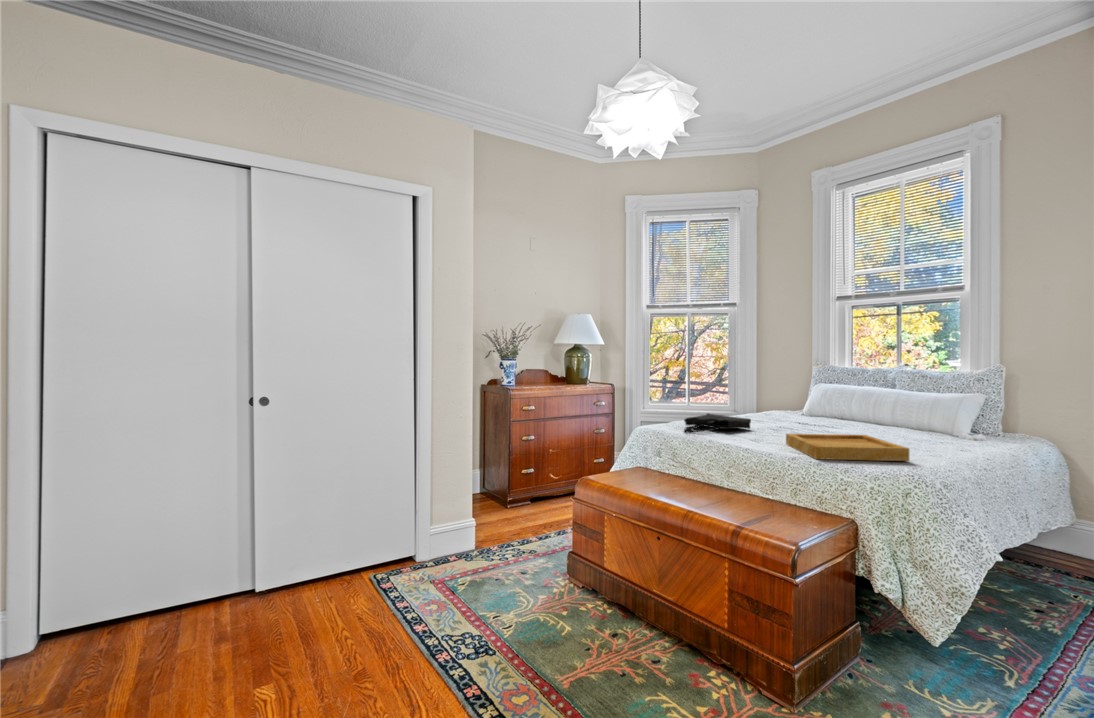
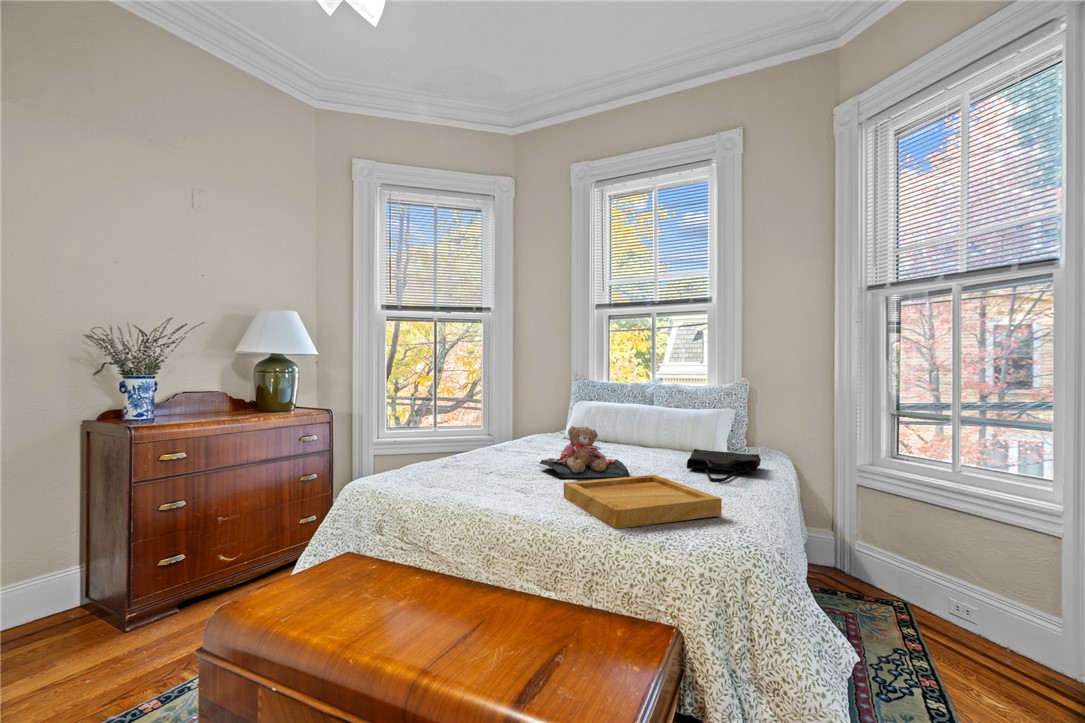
teddy bear: none [773,397,849,438] -> present [540,426,629,479]
tote bag: present [684,414,751,433] -> present [687,449,761,482]

